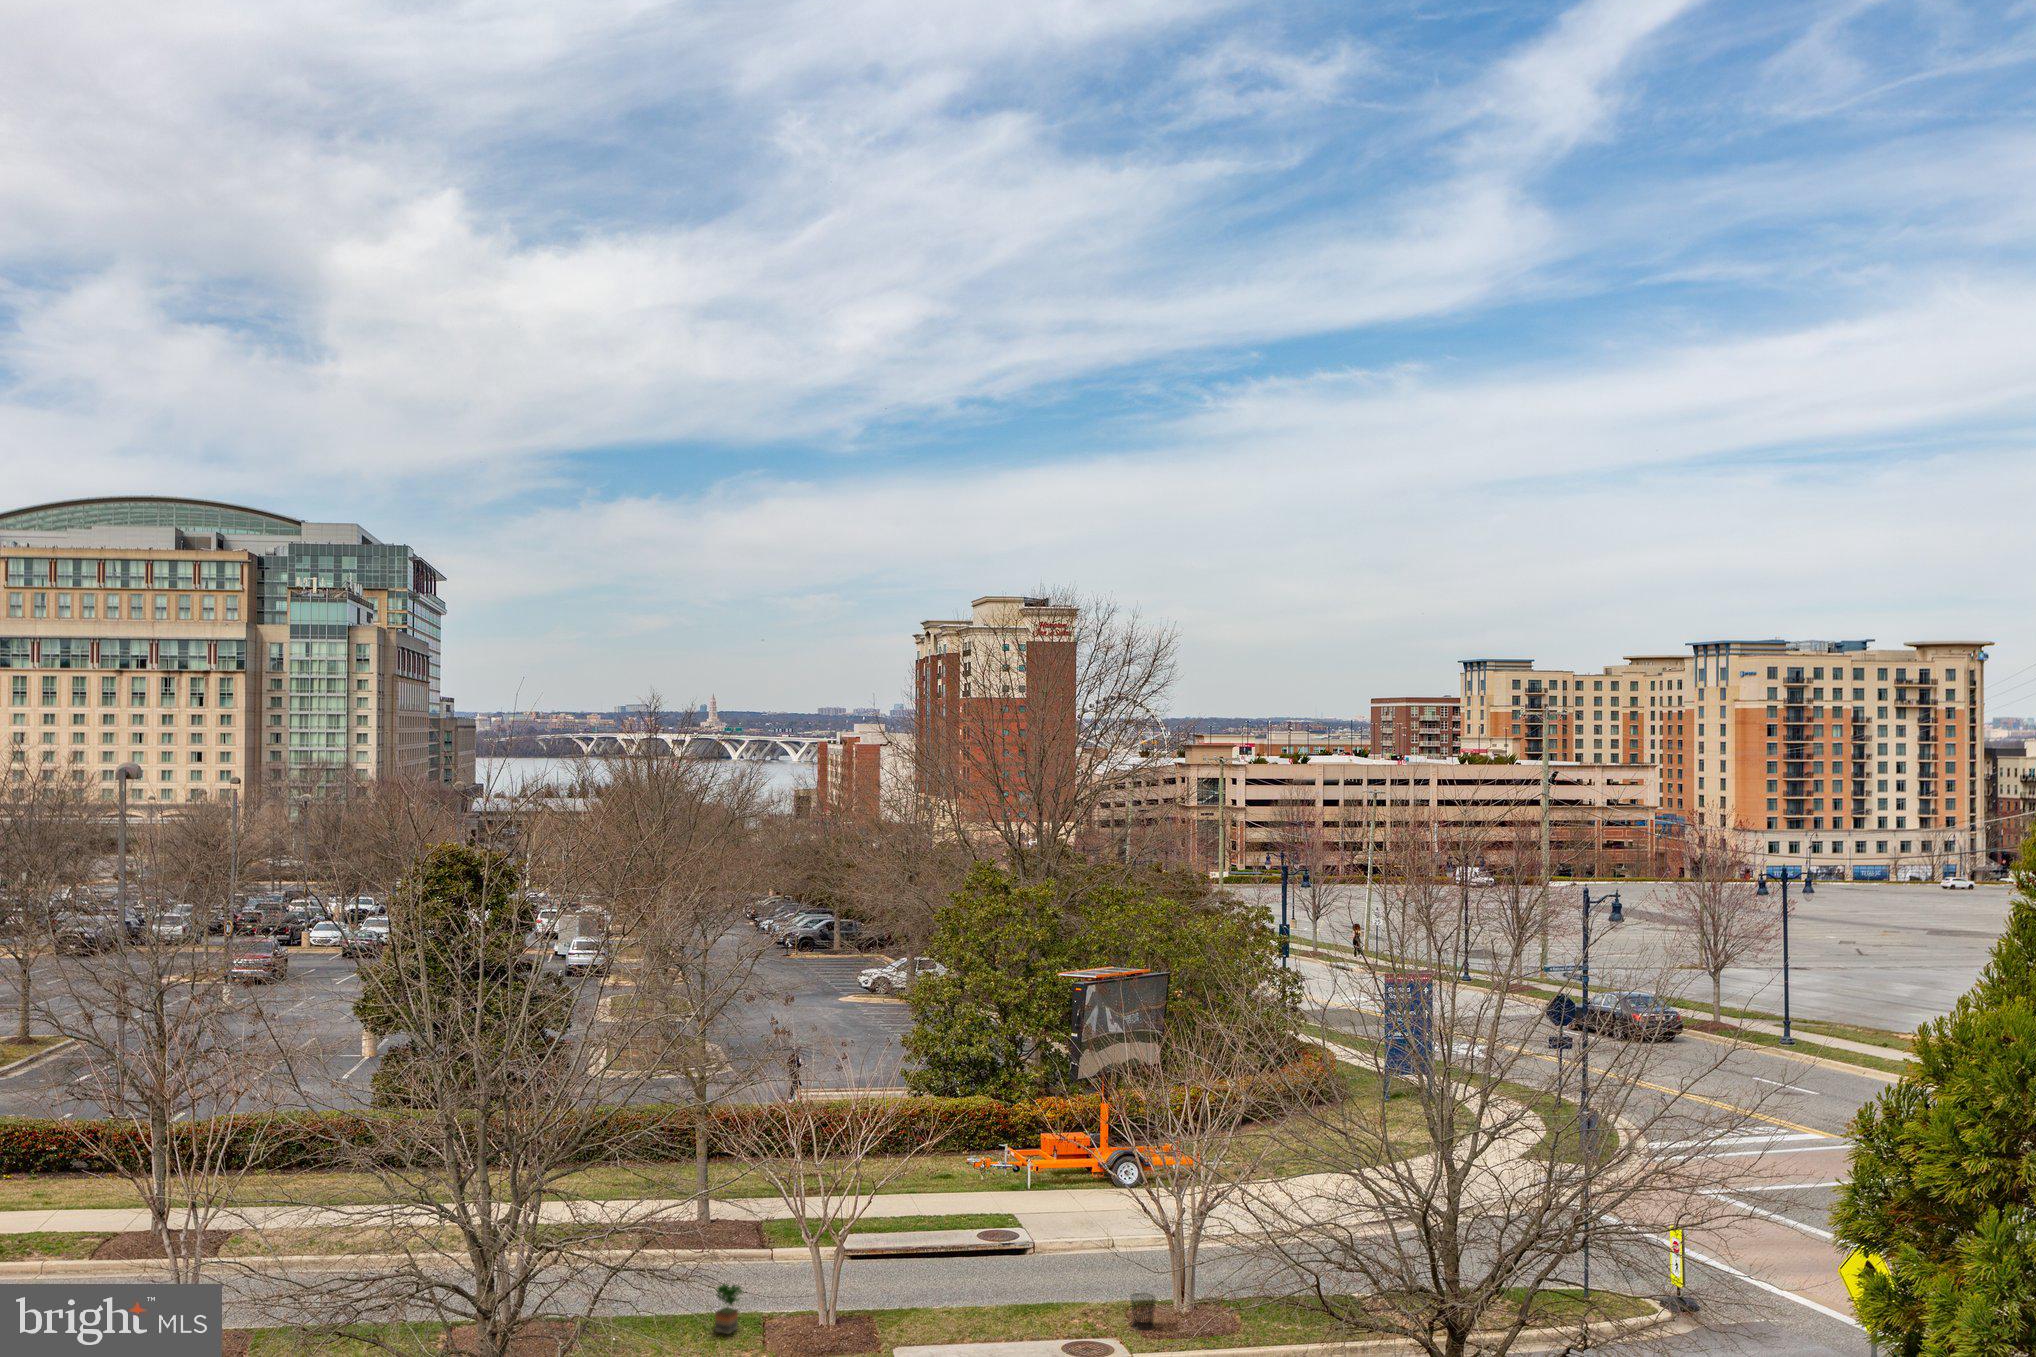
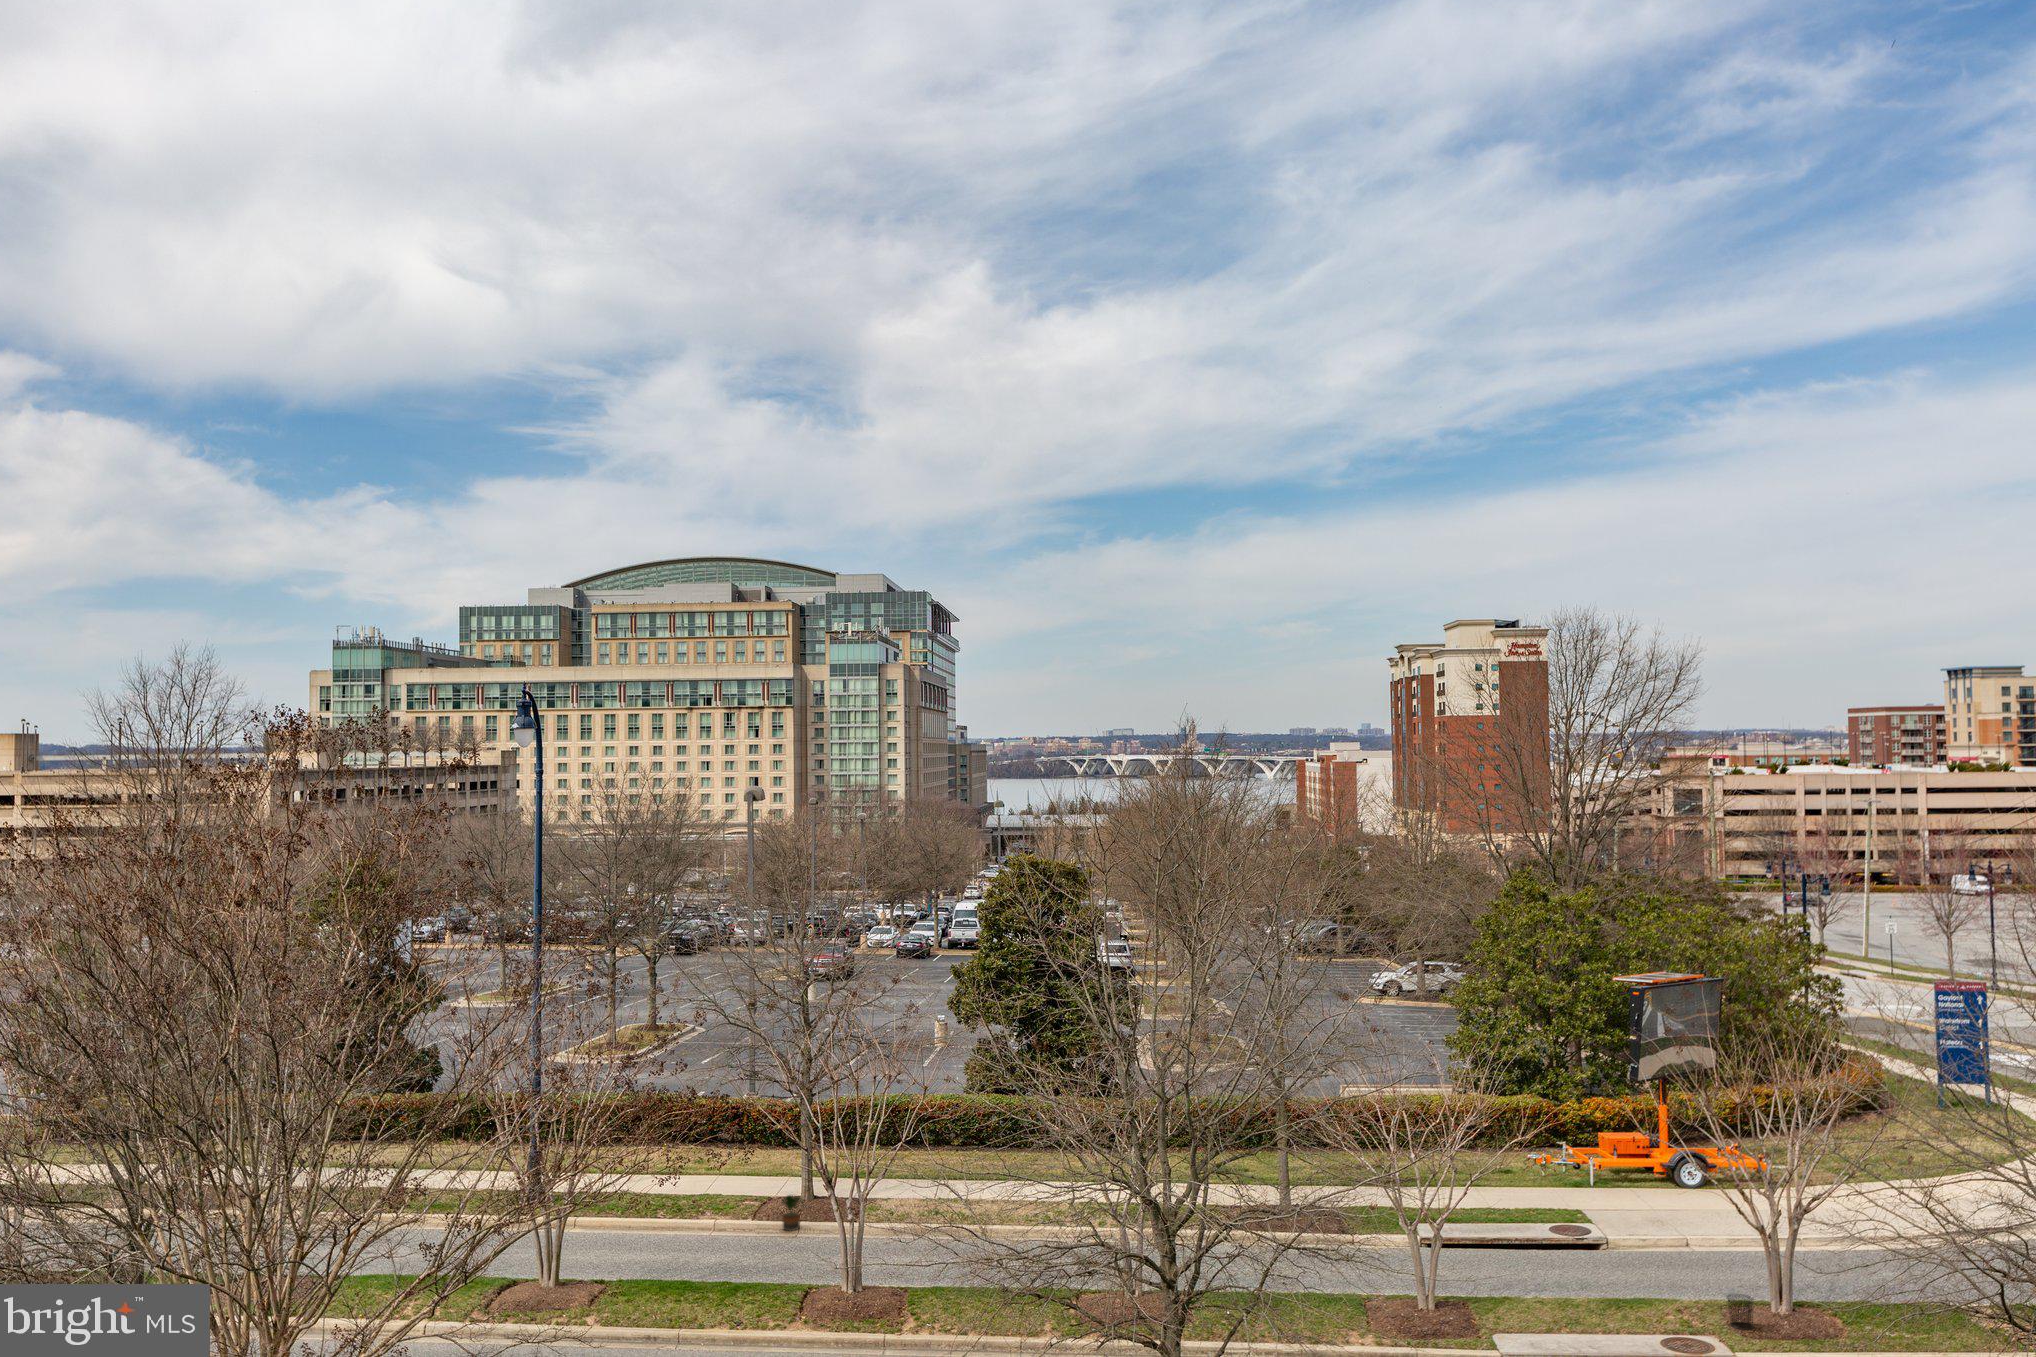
potted tree: present [715,1284,744,1334] -> present [782,1195,801,1231]

